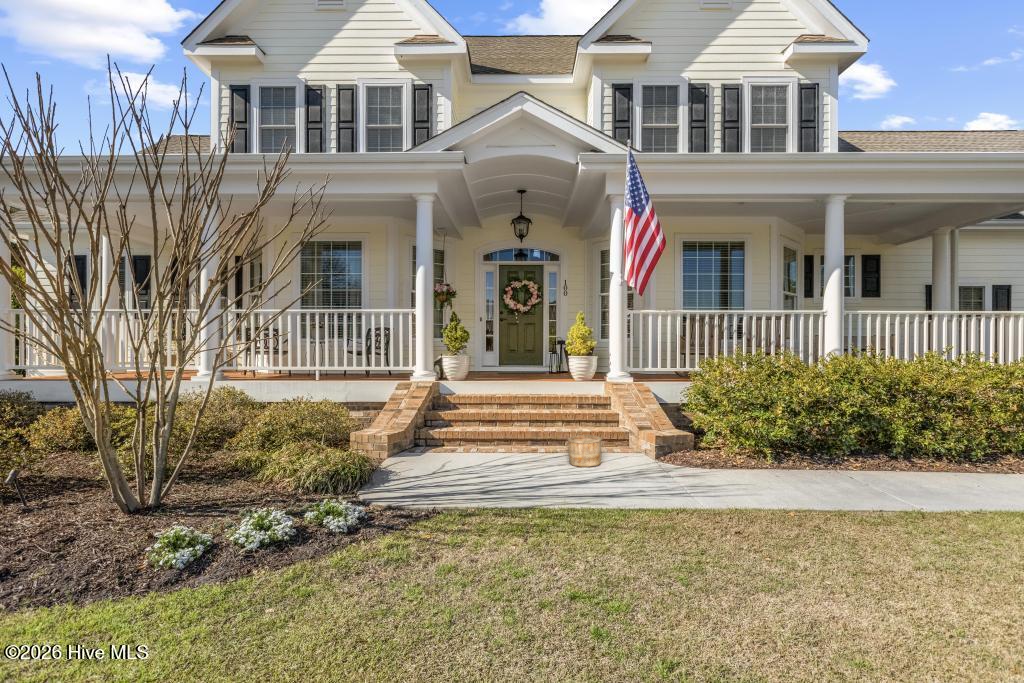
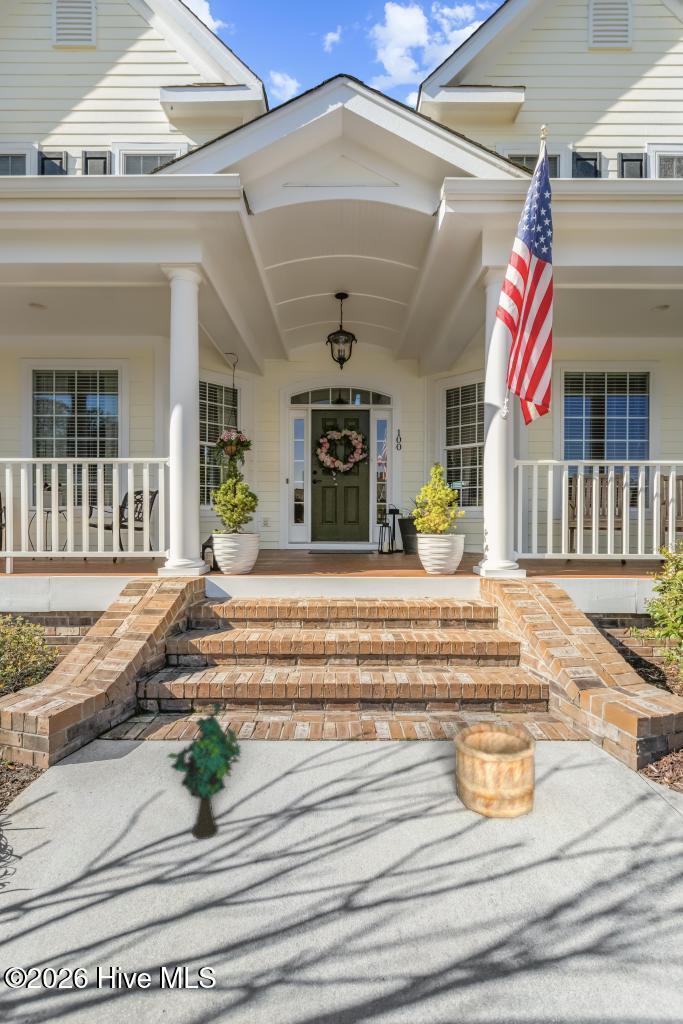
decorative plant: none [451,418,480,470] -> present [168,702,241,839]

